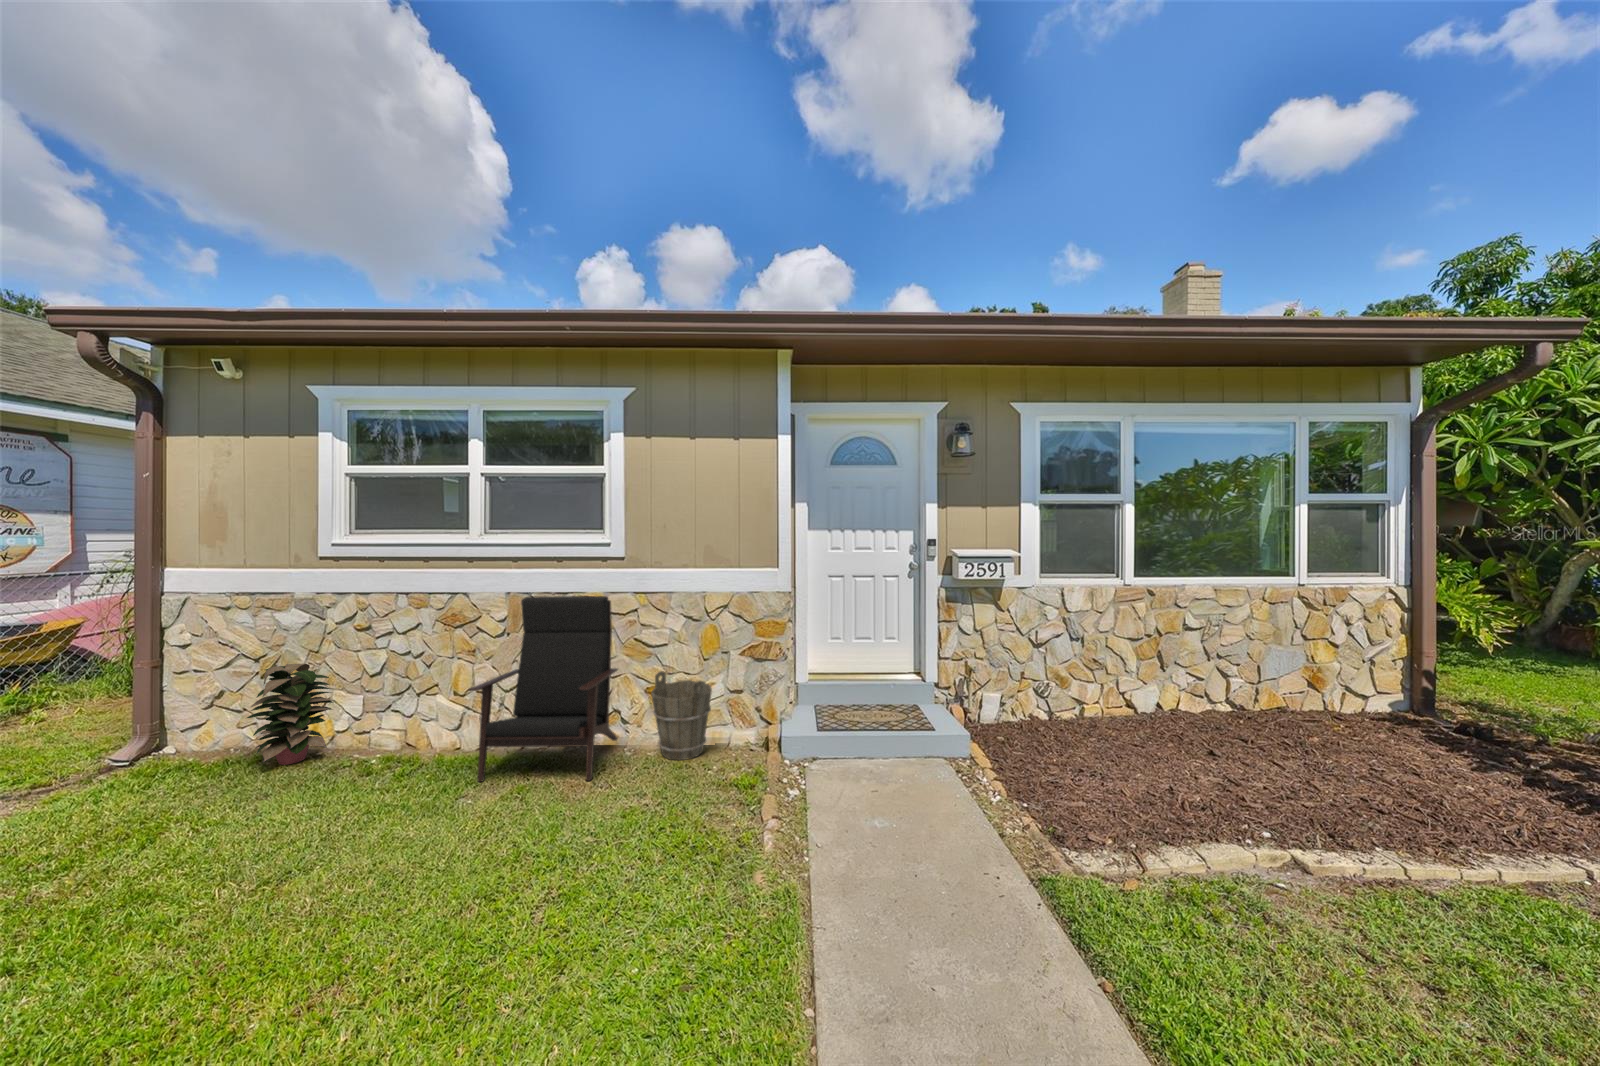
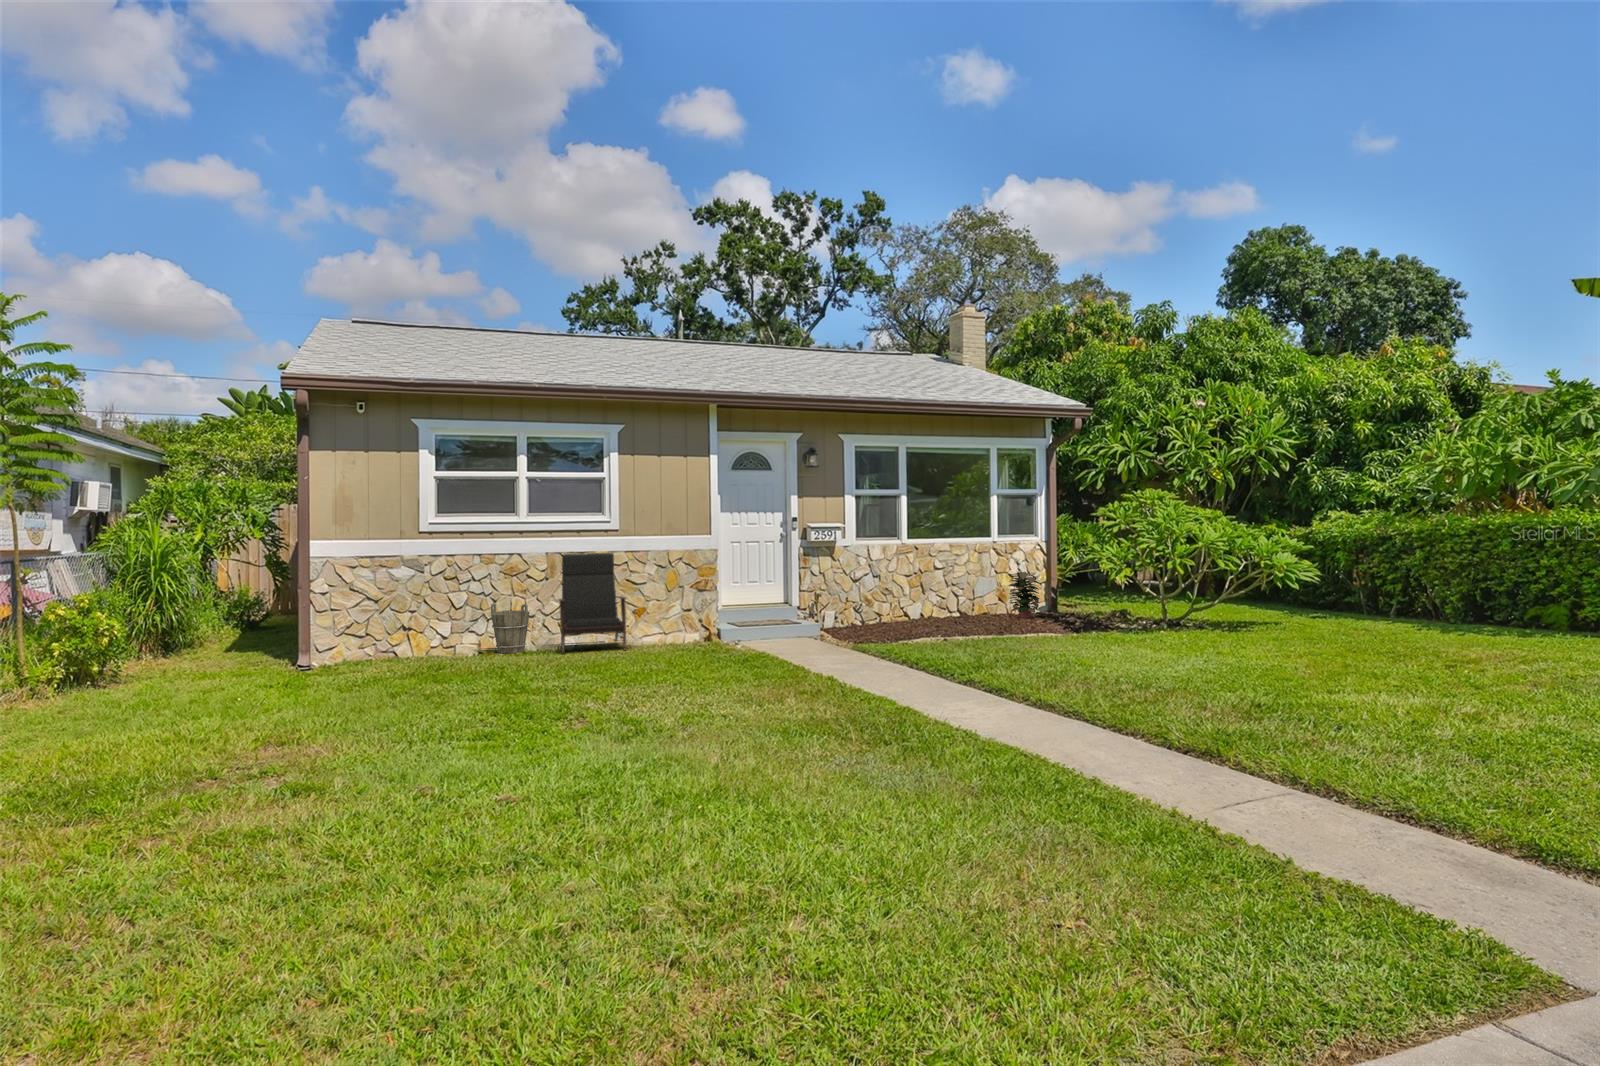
decorative plant: present [247,664,333,765] -> present [1009,572,1040,618]
bucket: present [651,671,712,760] -> present [491,604,530,654]

